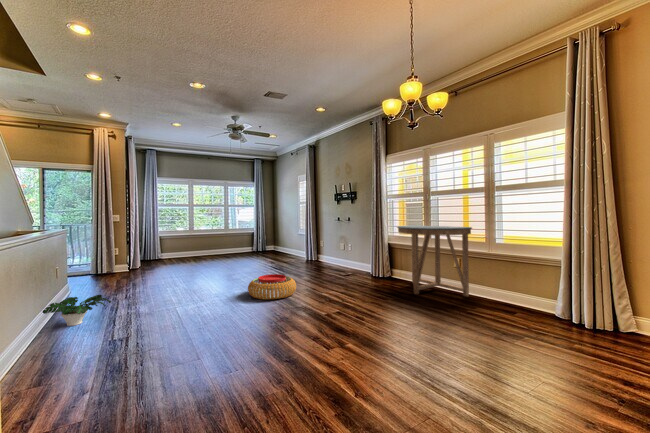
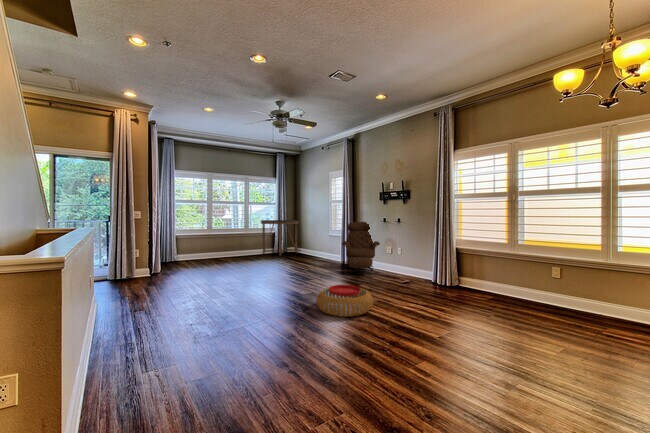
lounge chair: none [302,221,337,270] -> present [342,222,380,276]
console table: present [397,225,472,297] -> present [261,220,299,256]
potted plant: present [43,295,111,326] -> none [81,315,167,360]

